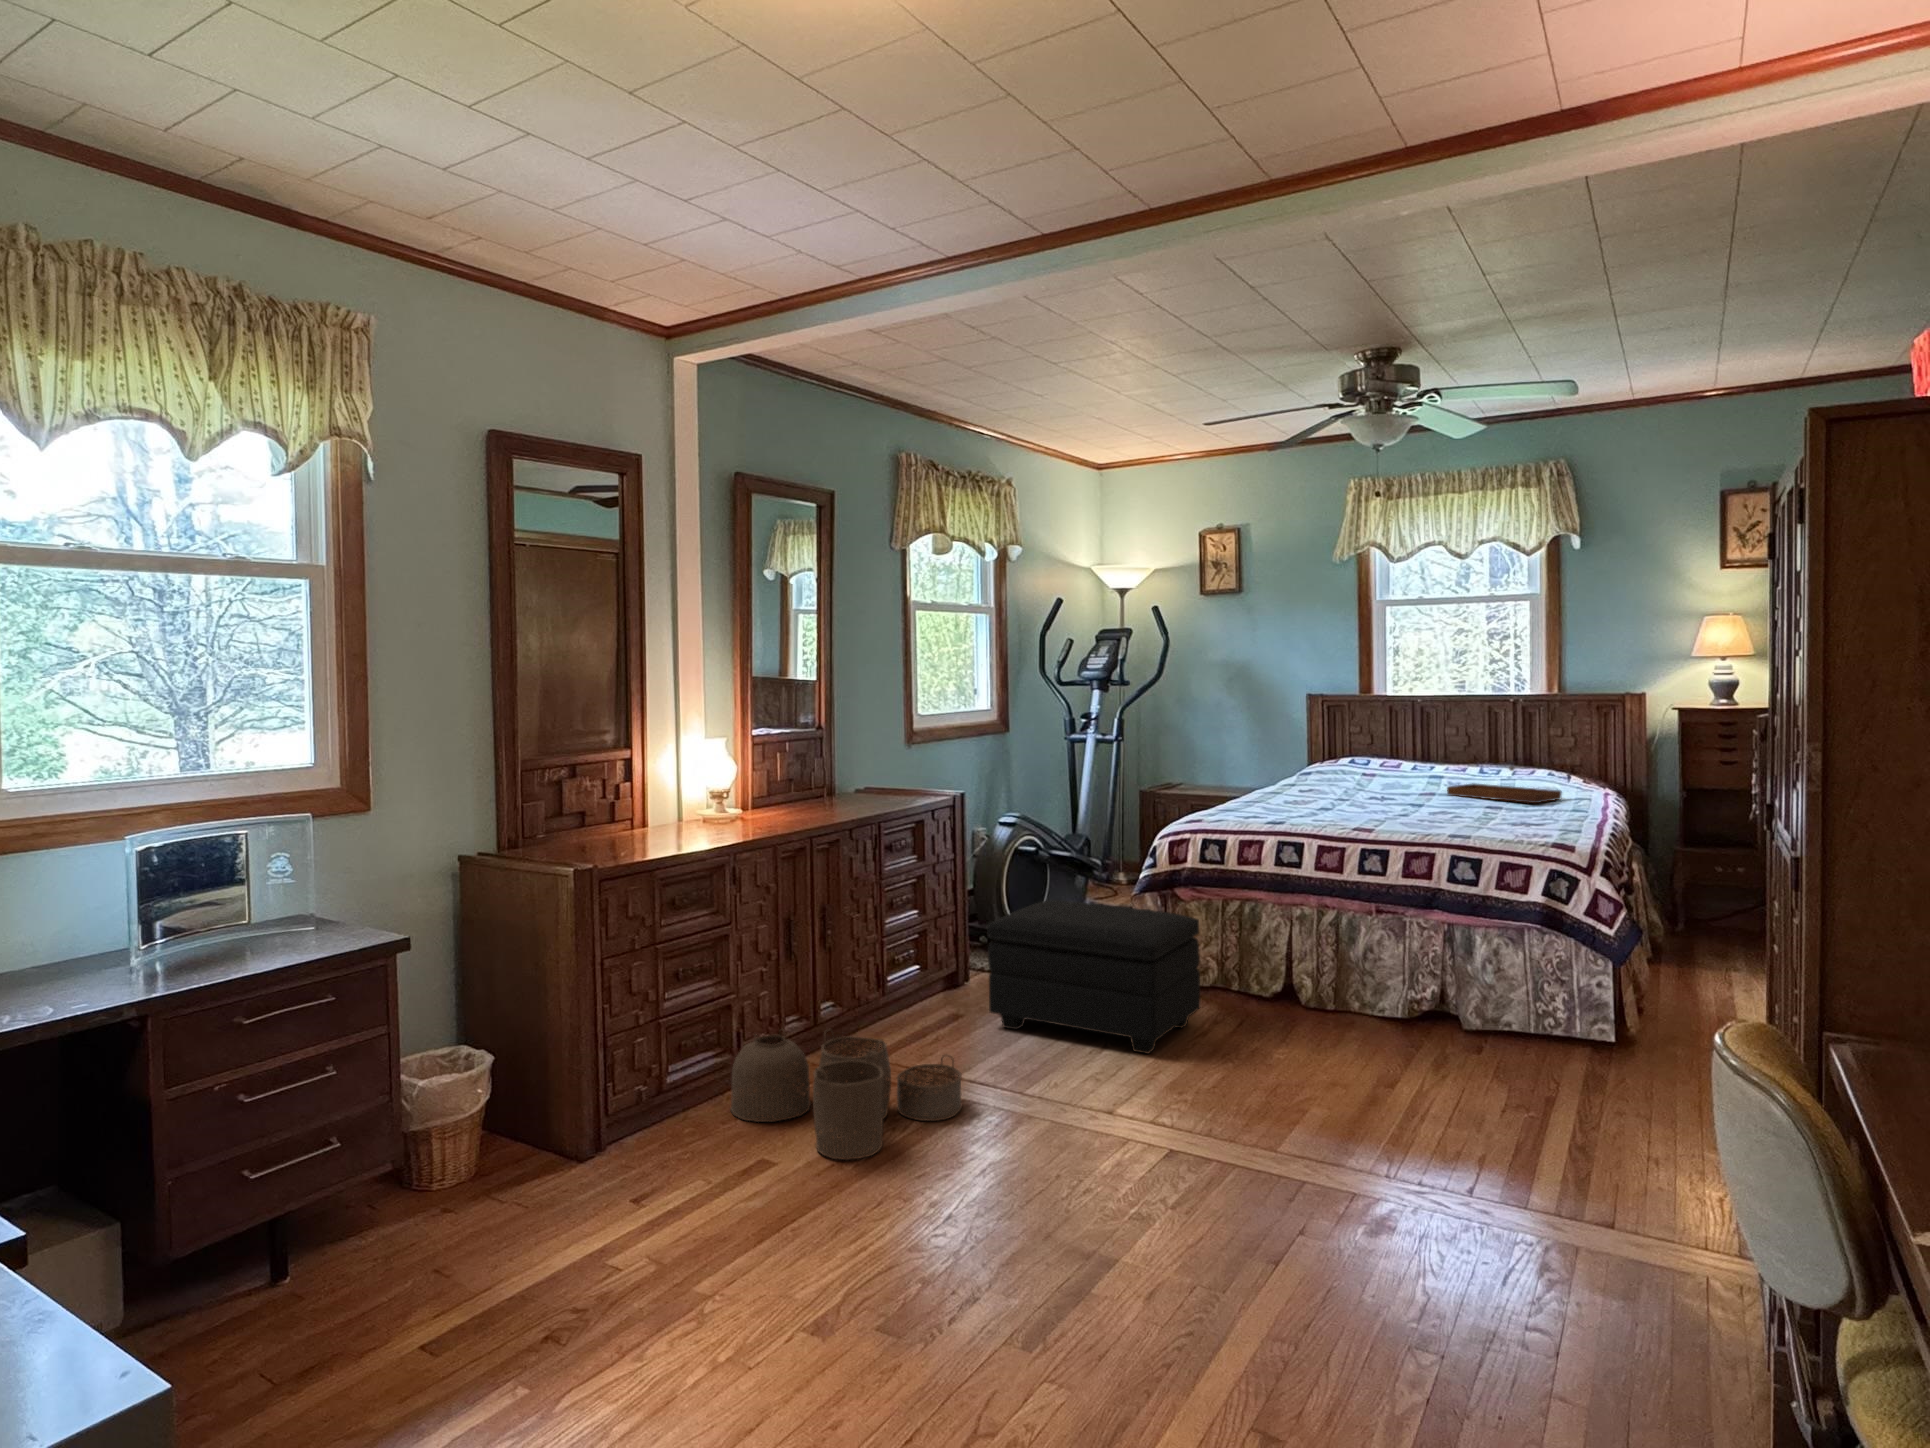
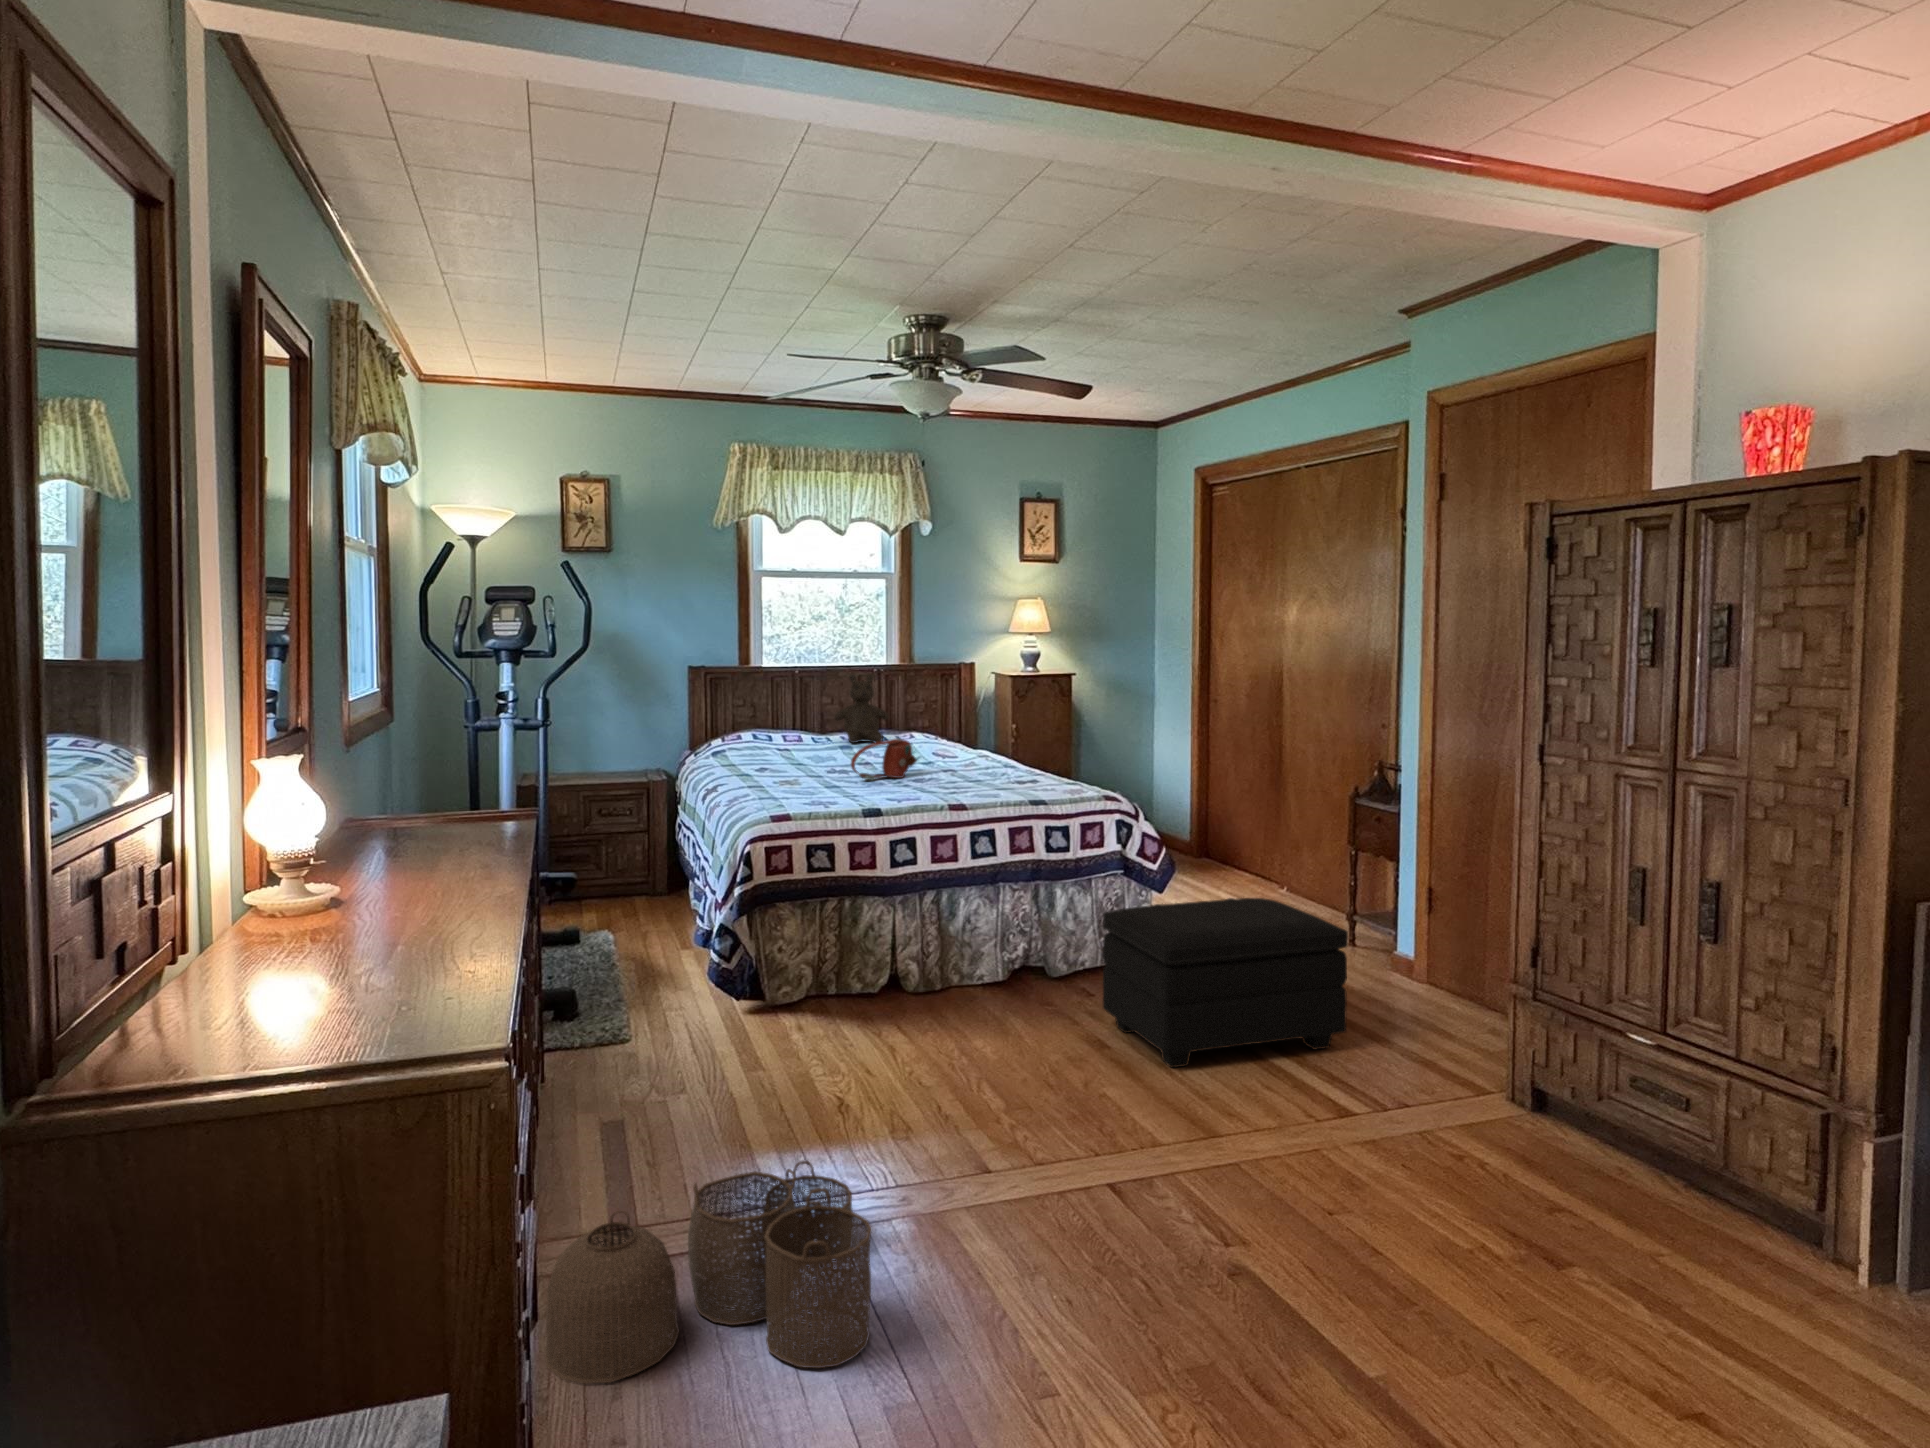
teddy bear: none [1429,704,1491,775] -> present [834,675,889,743]
tray: present [1447,766,1561,803] -> none [908,731,995,764]
handbag: none [1327,767,1413,807] -> present [851,738,917,781]
footstool: present [988,900,1200,1054] -> present [1103,898,1348,1067]

